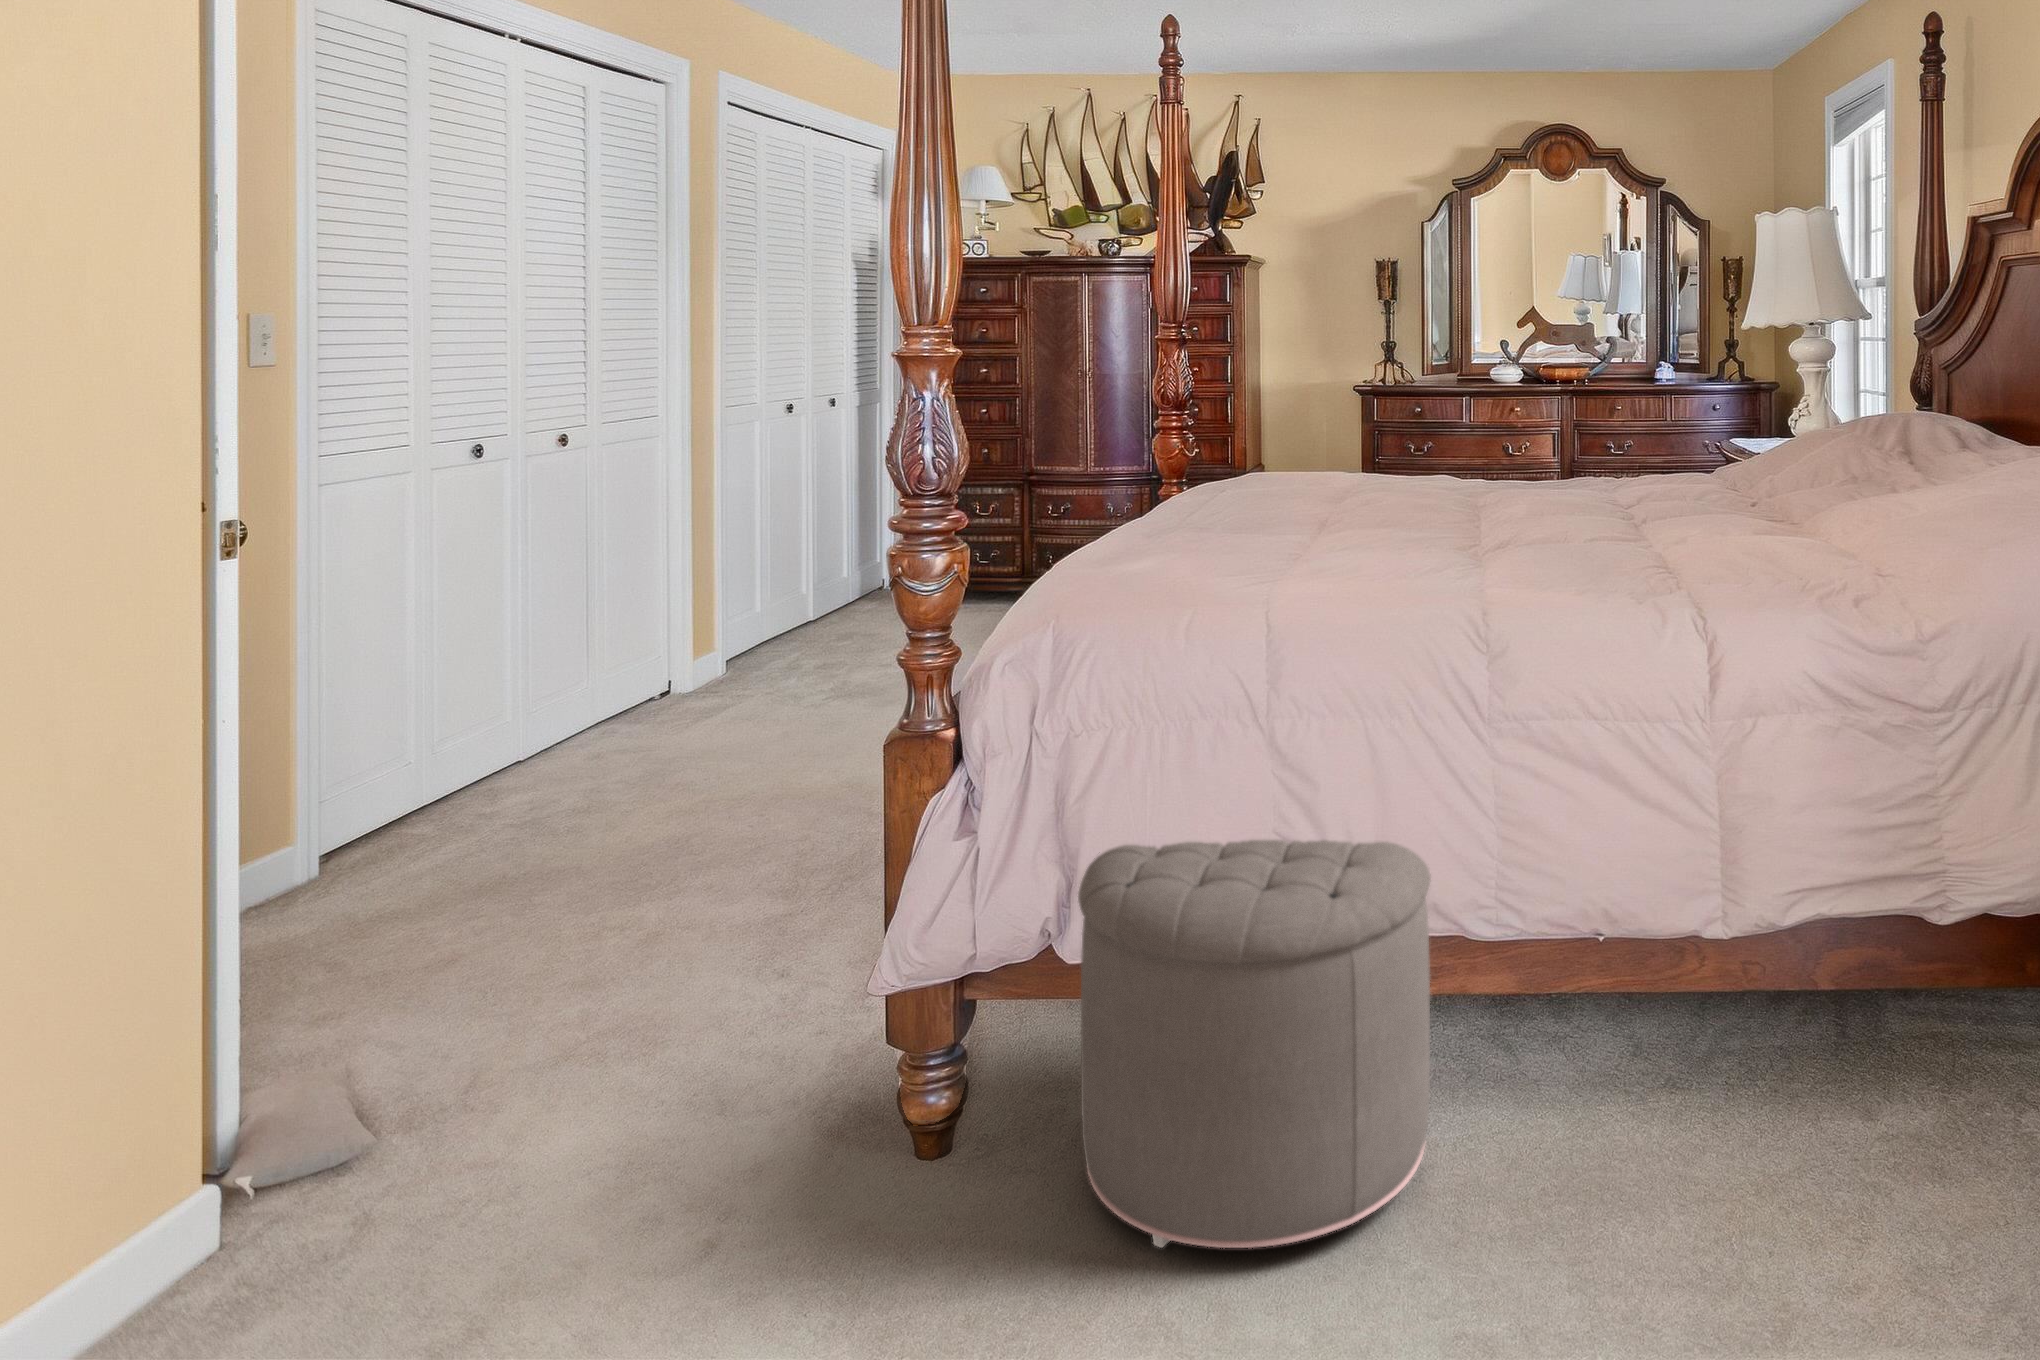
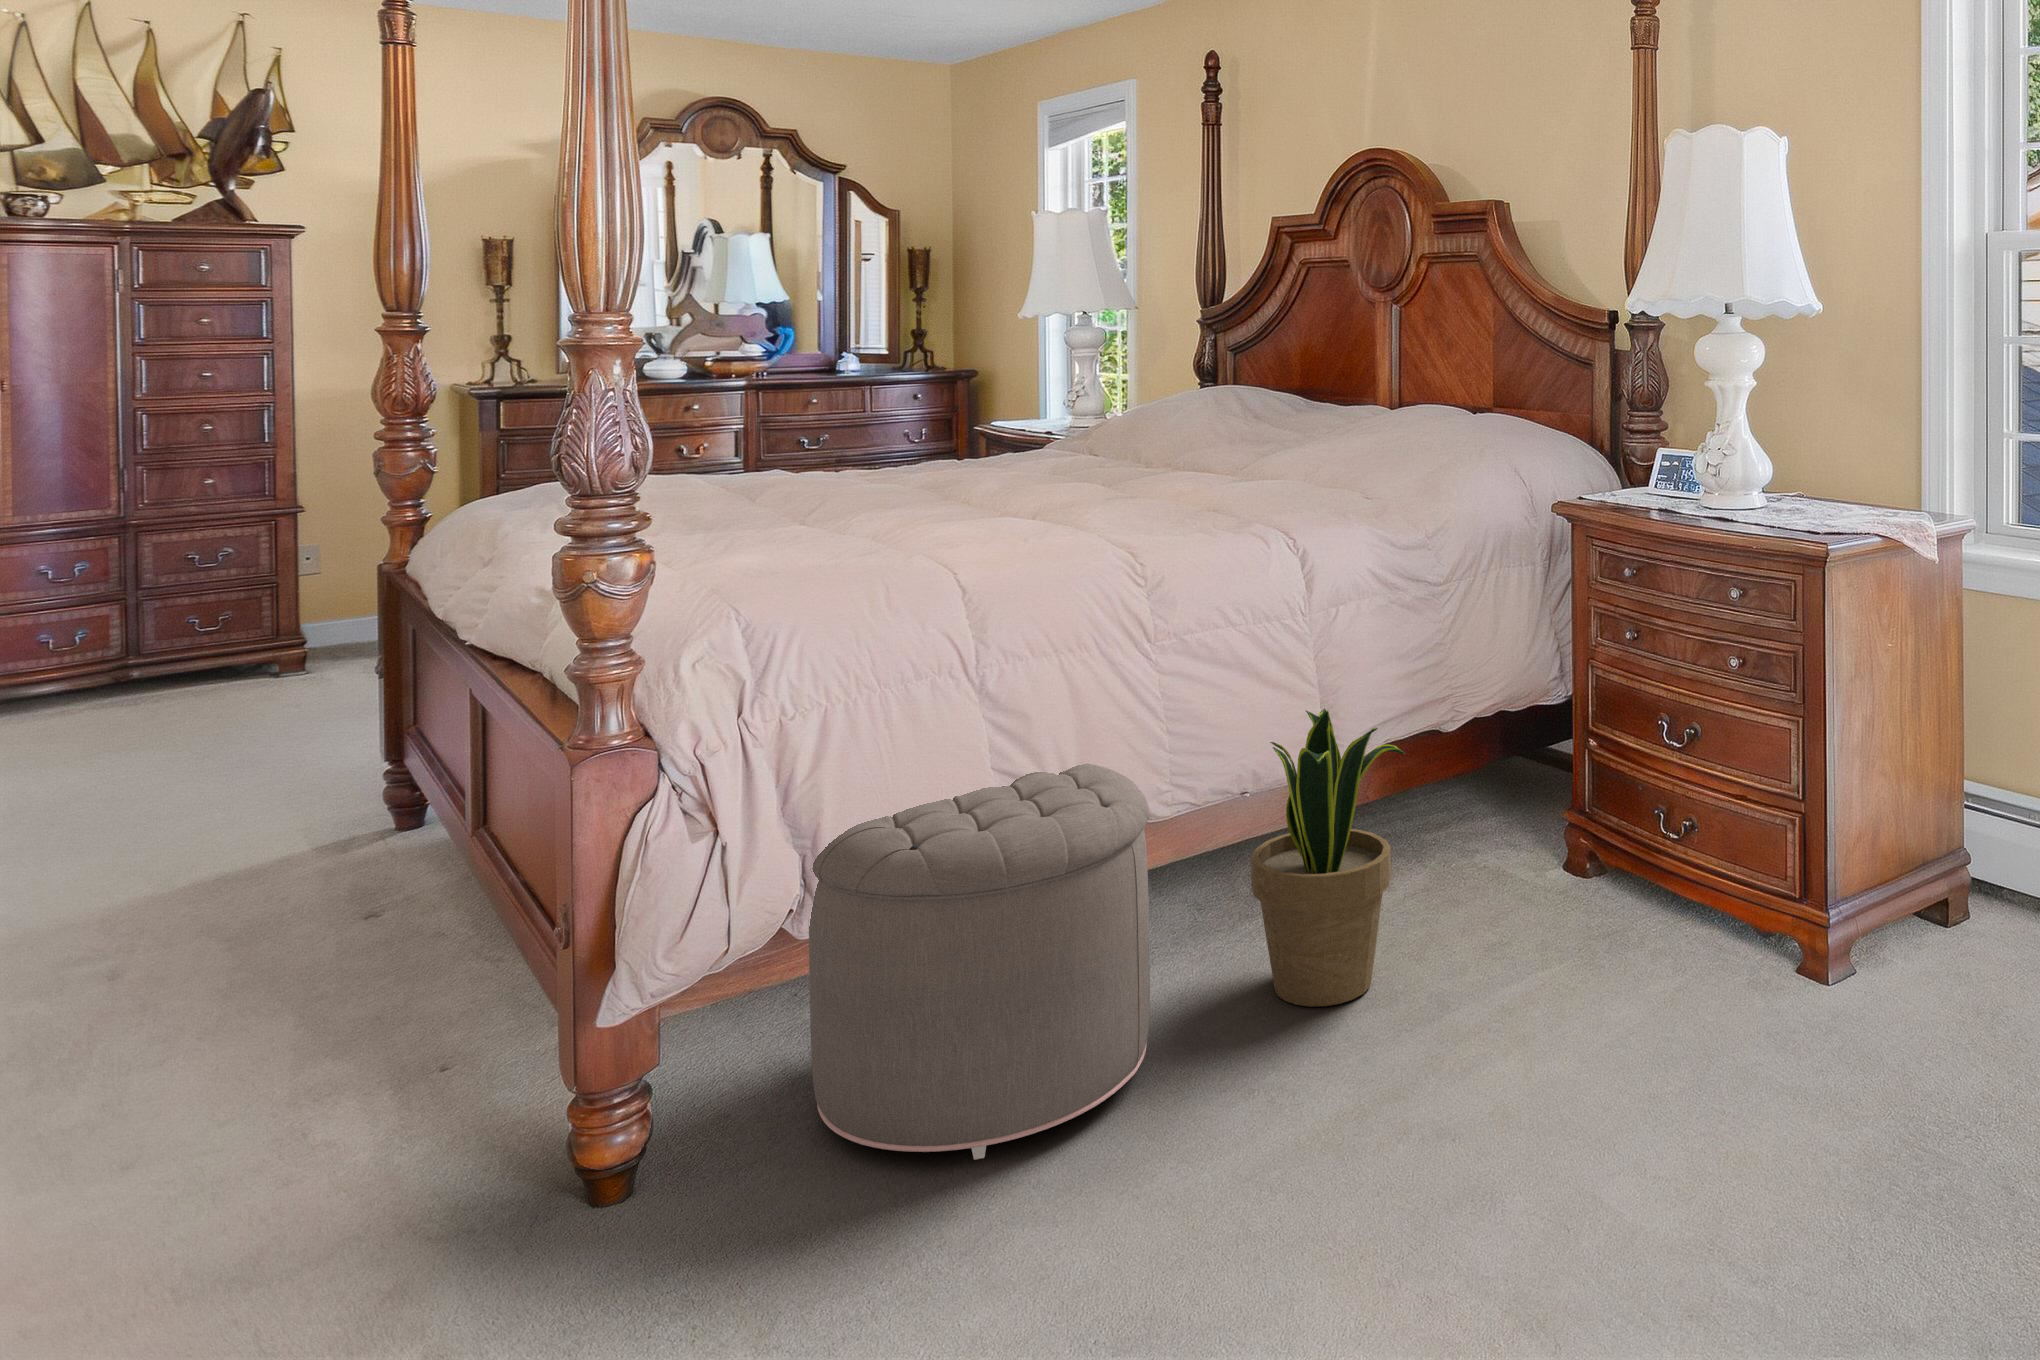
potted plant: none [1577,836,1790,1245] -> present [1251,709,1405,1007]

